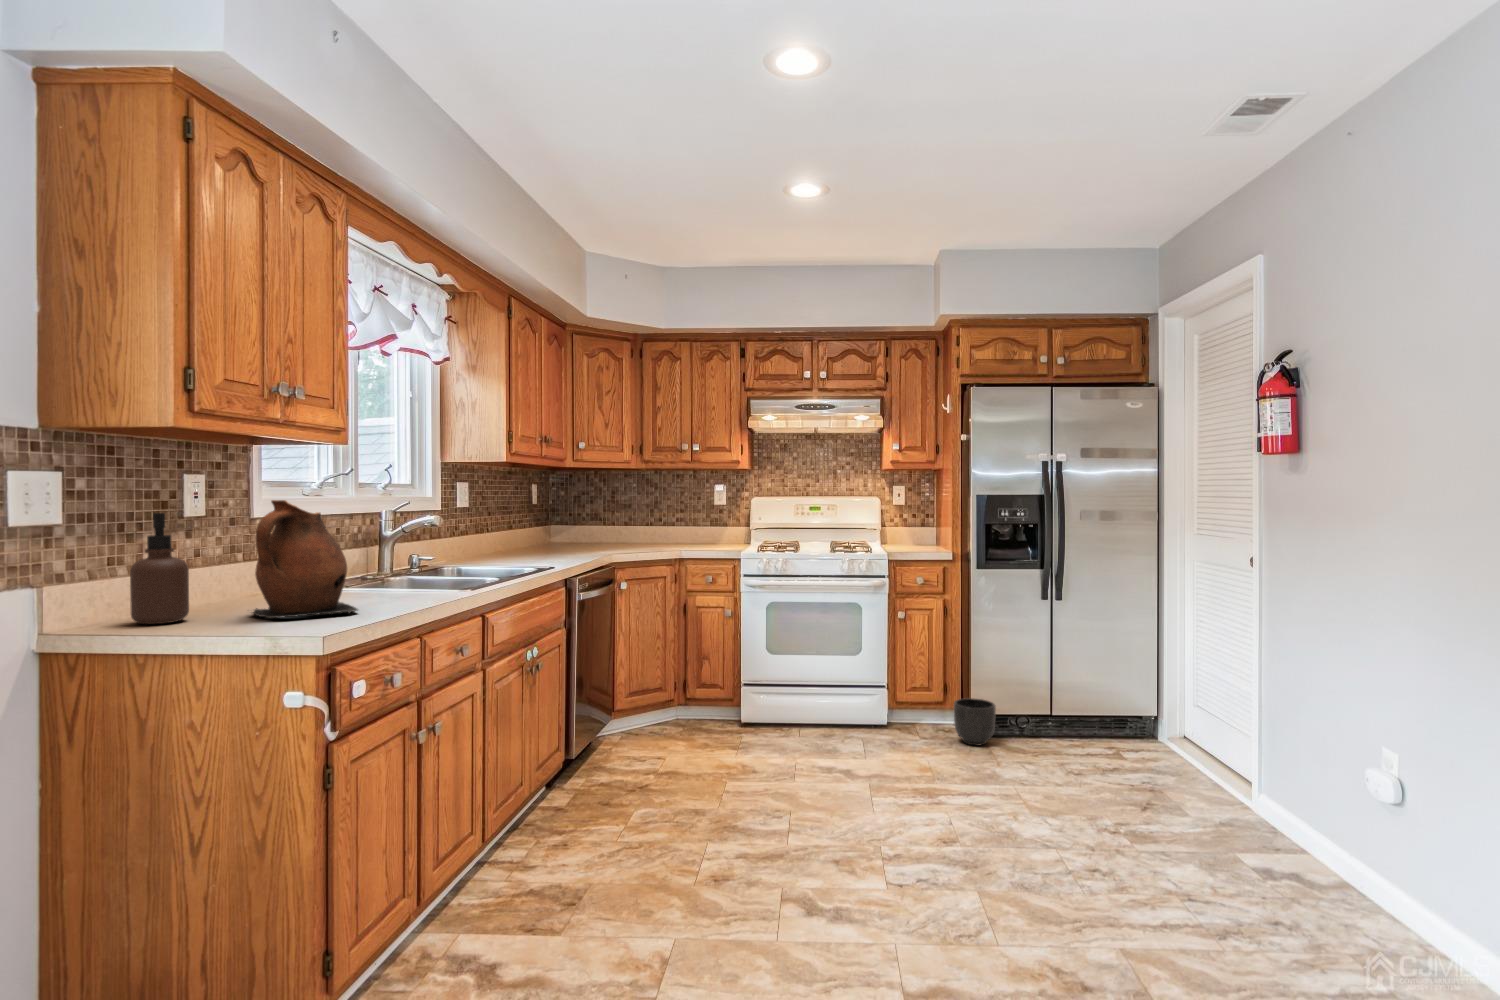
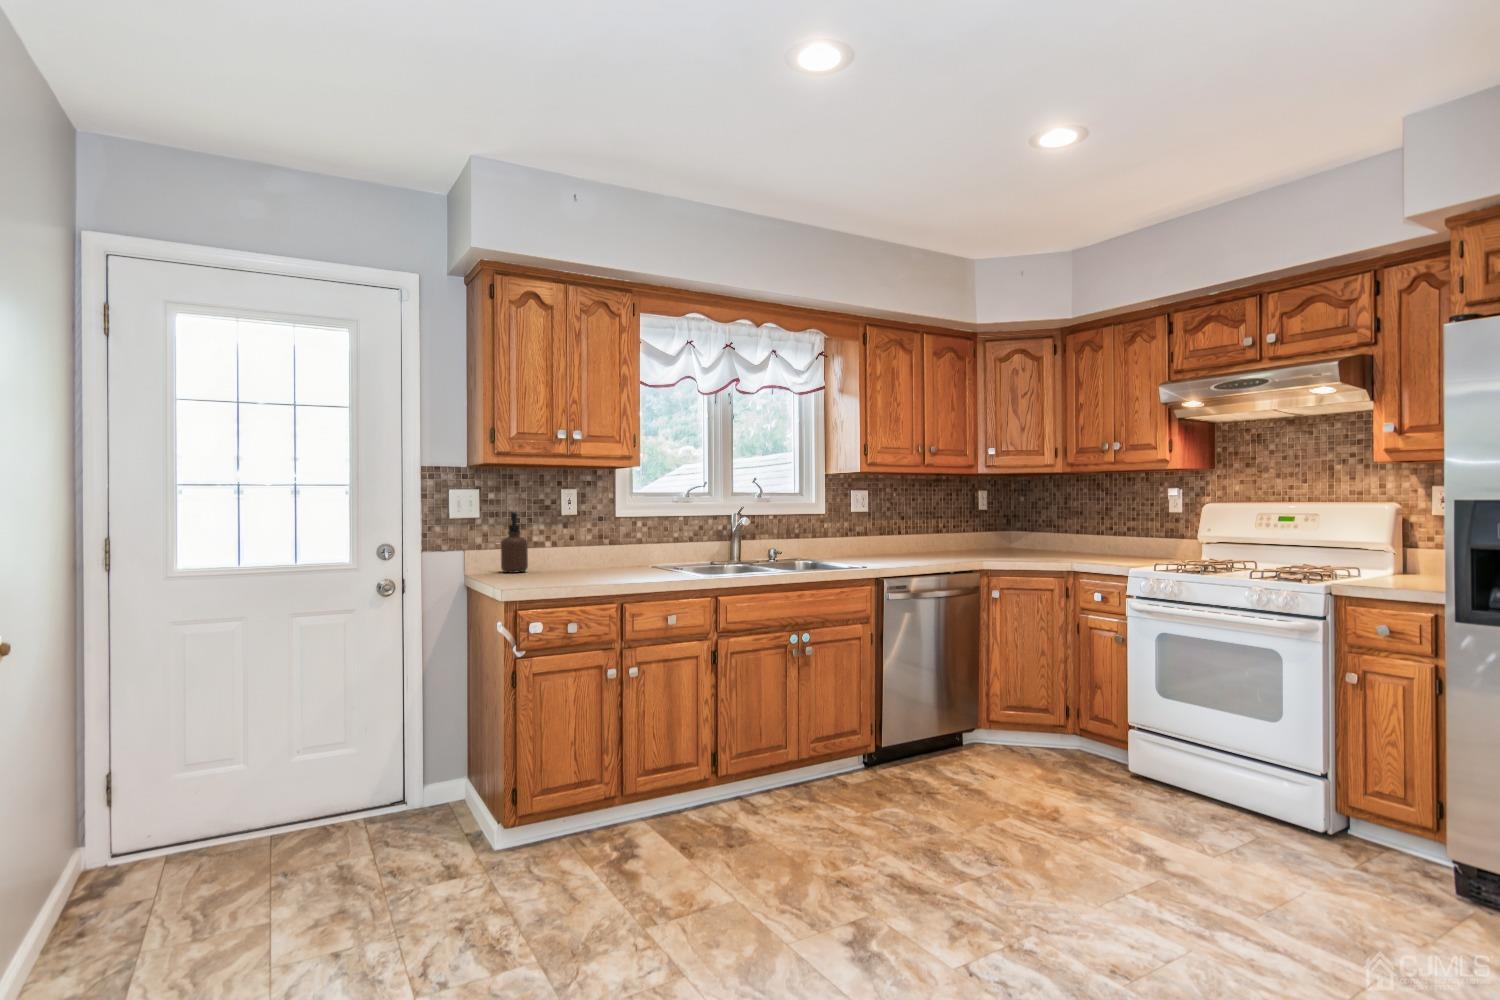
ceramic pitcher: present [252,500,358,618] -> none [534,506,602,578]
planter: present [954,698,996,746] -> none [1390,822,1475,906]

